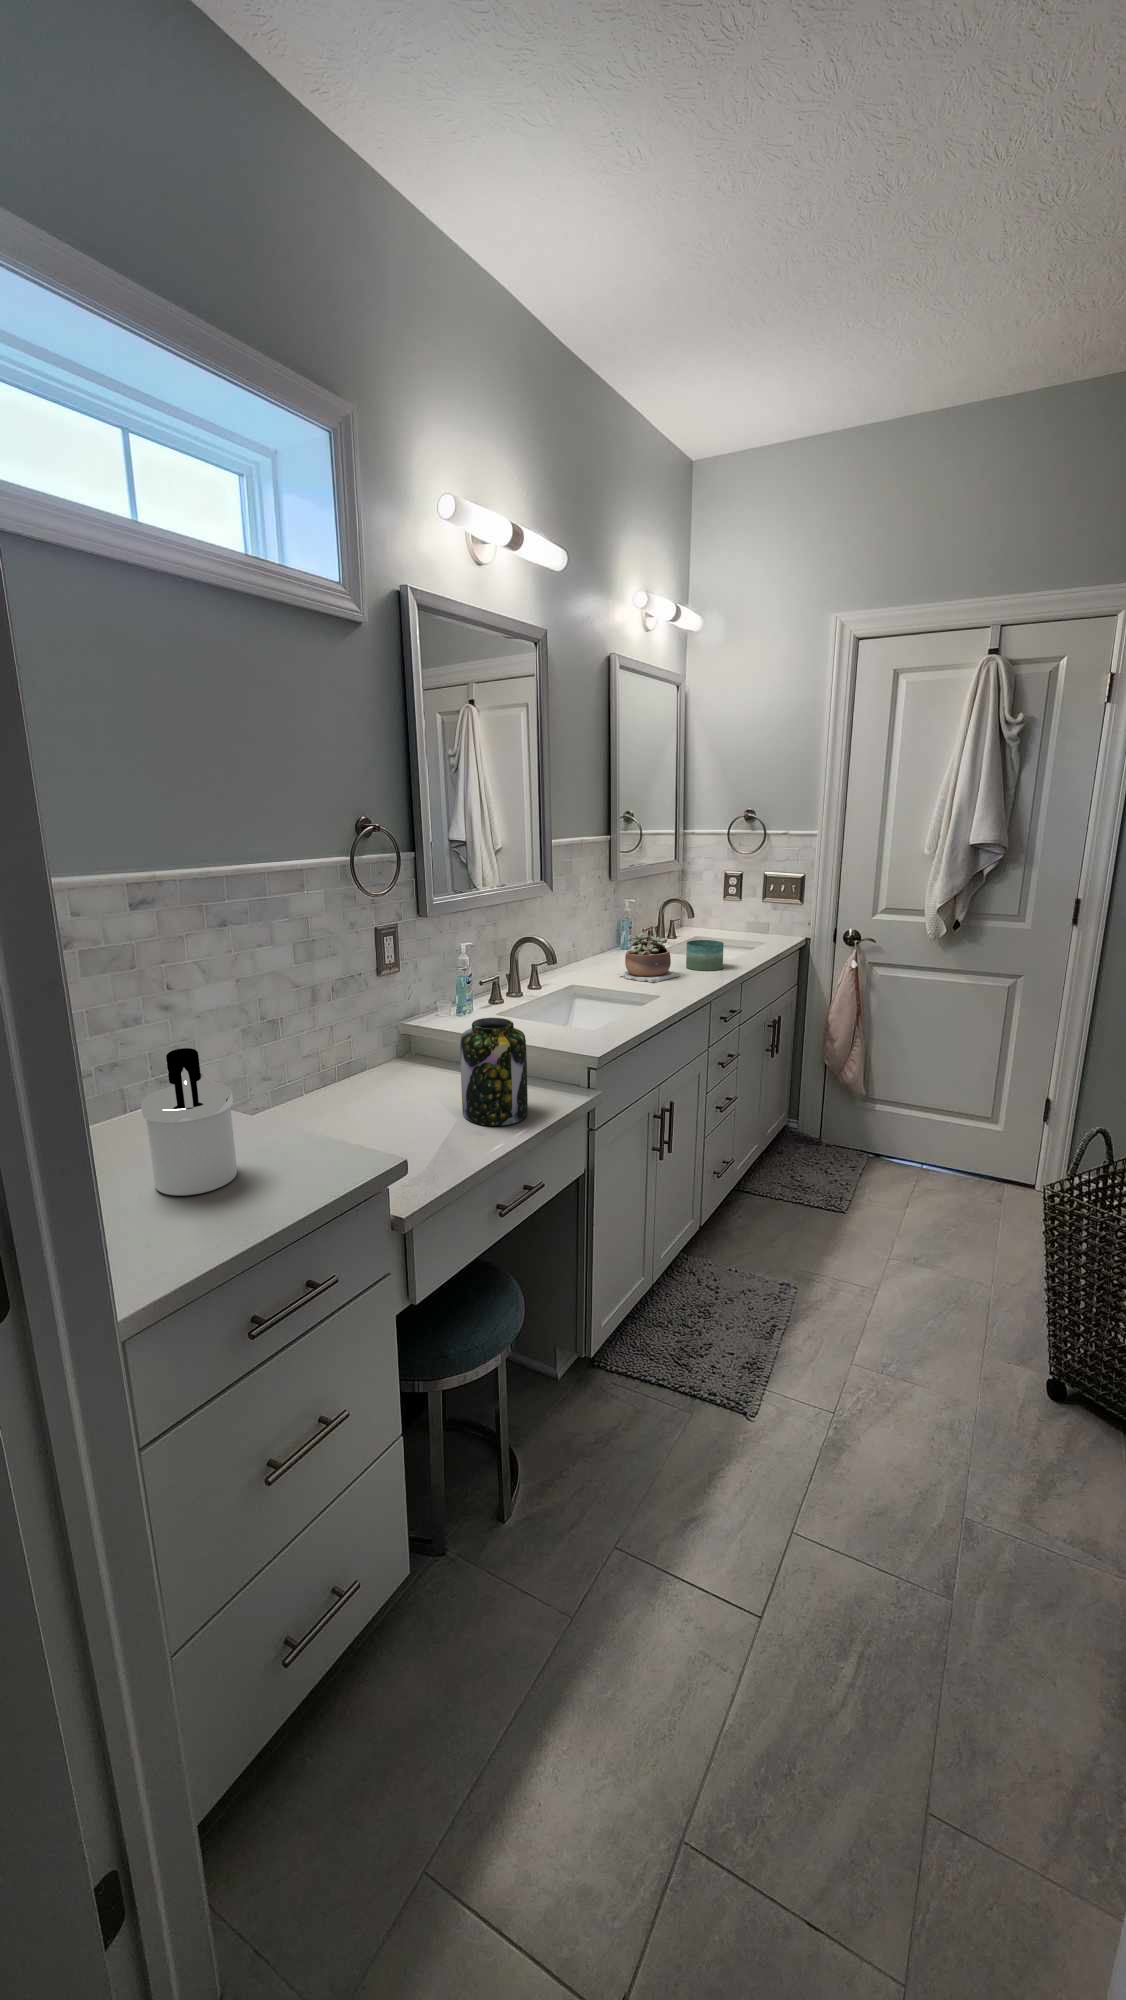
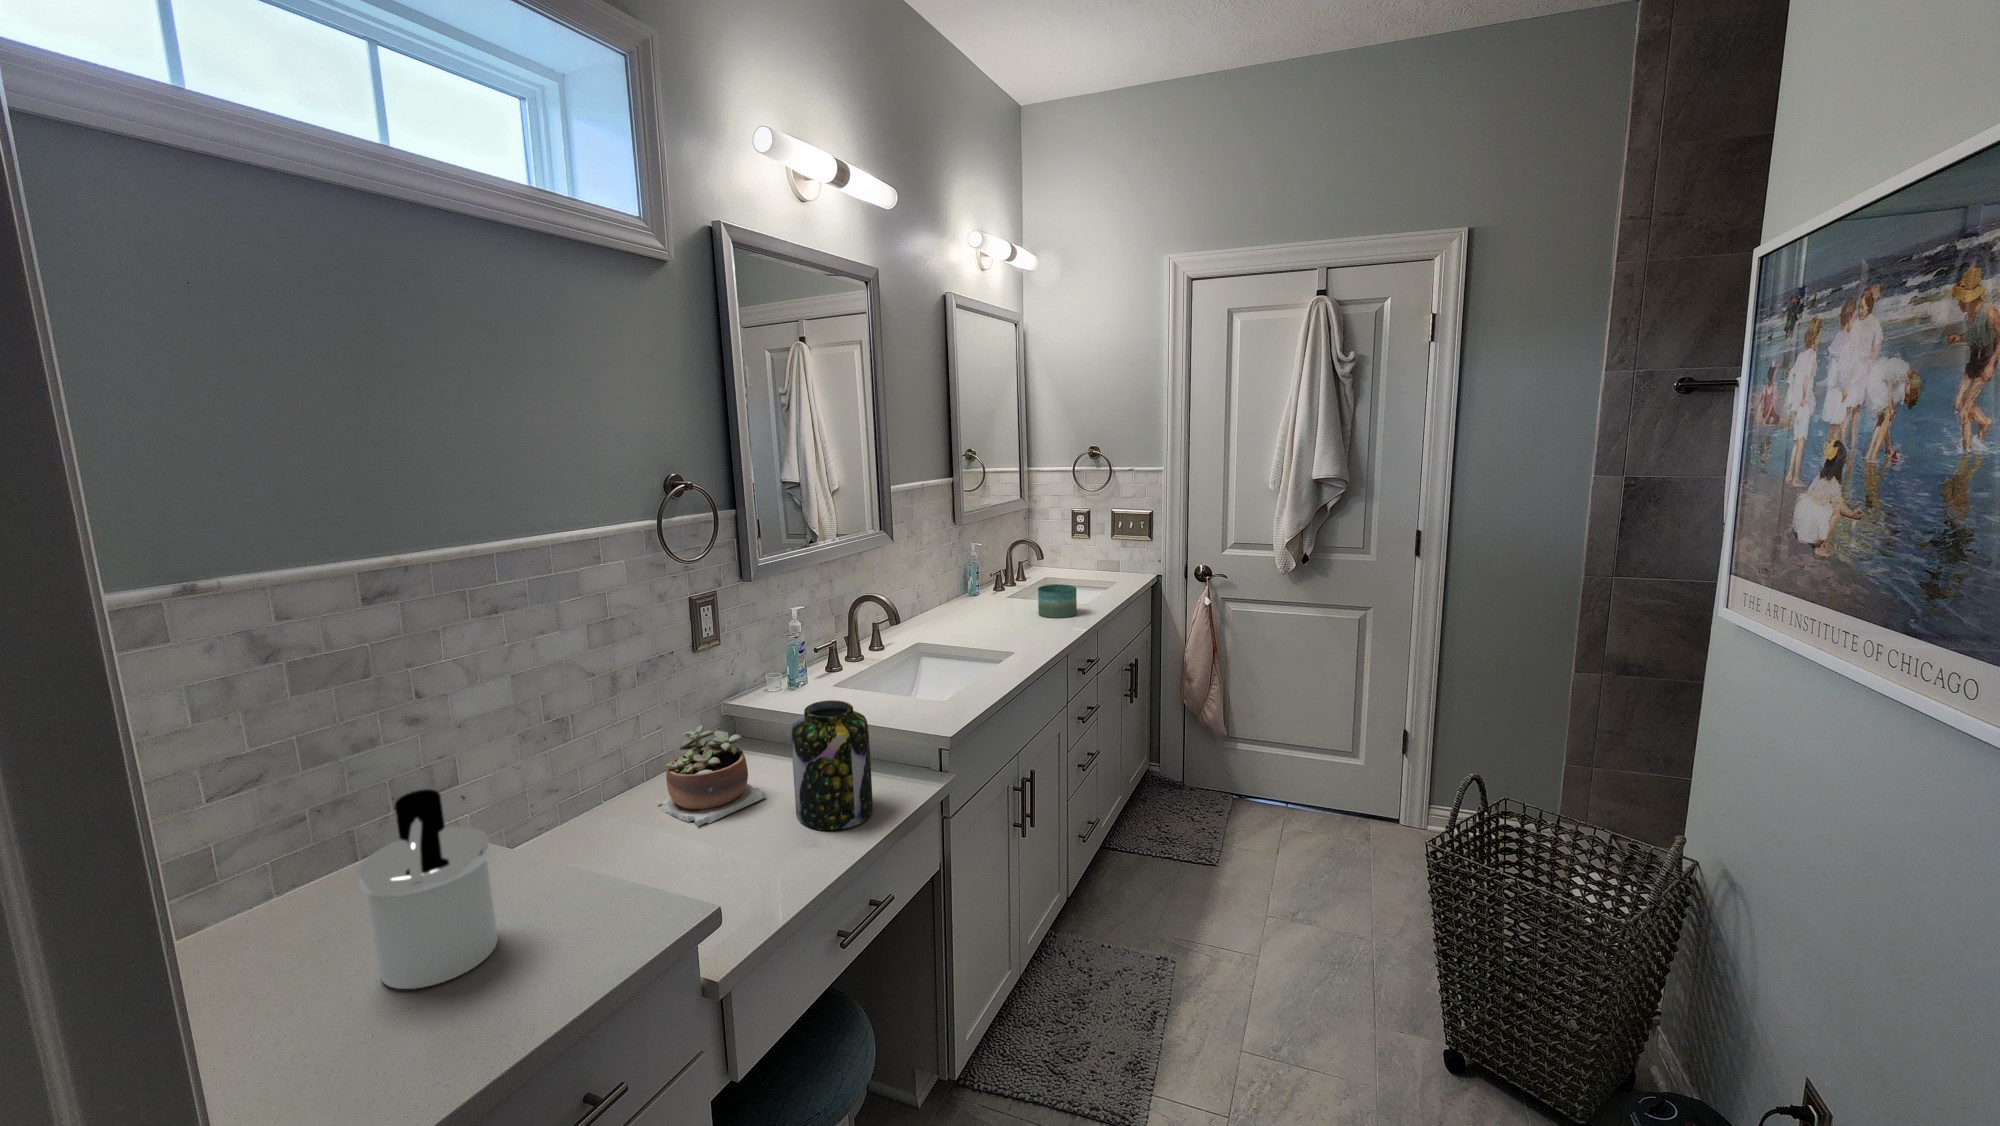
succulent plant: present [618,933,680,983] -> present [656,725,766,827]

